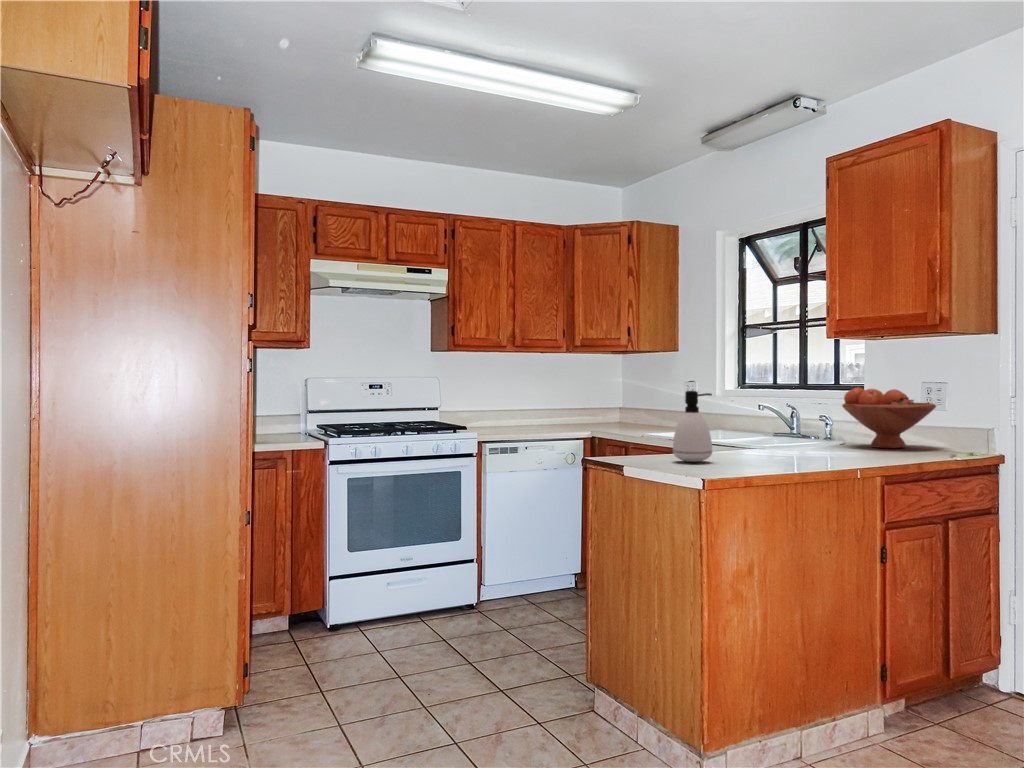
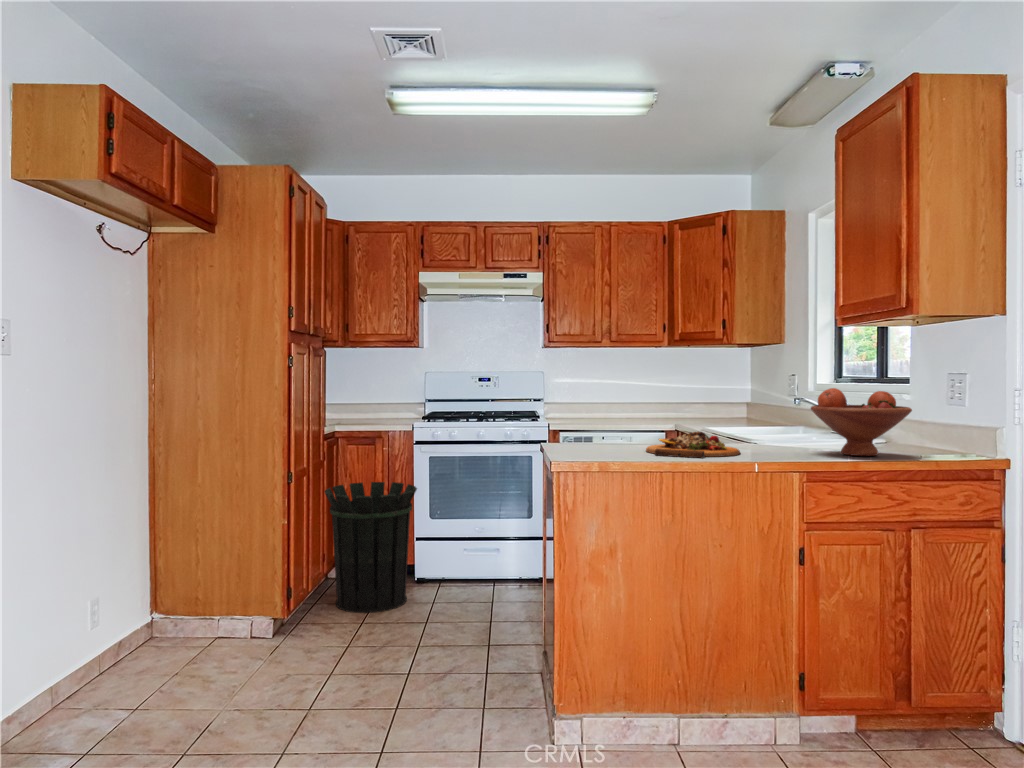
soap dispenser: present [673,391,712,462] -> none [568,388,604,453]
cutting board: none [716,433,816,460] -> present [646,432,740,458]
waste bin: none [235,514,356,687] -> present [325,482,417,613]

